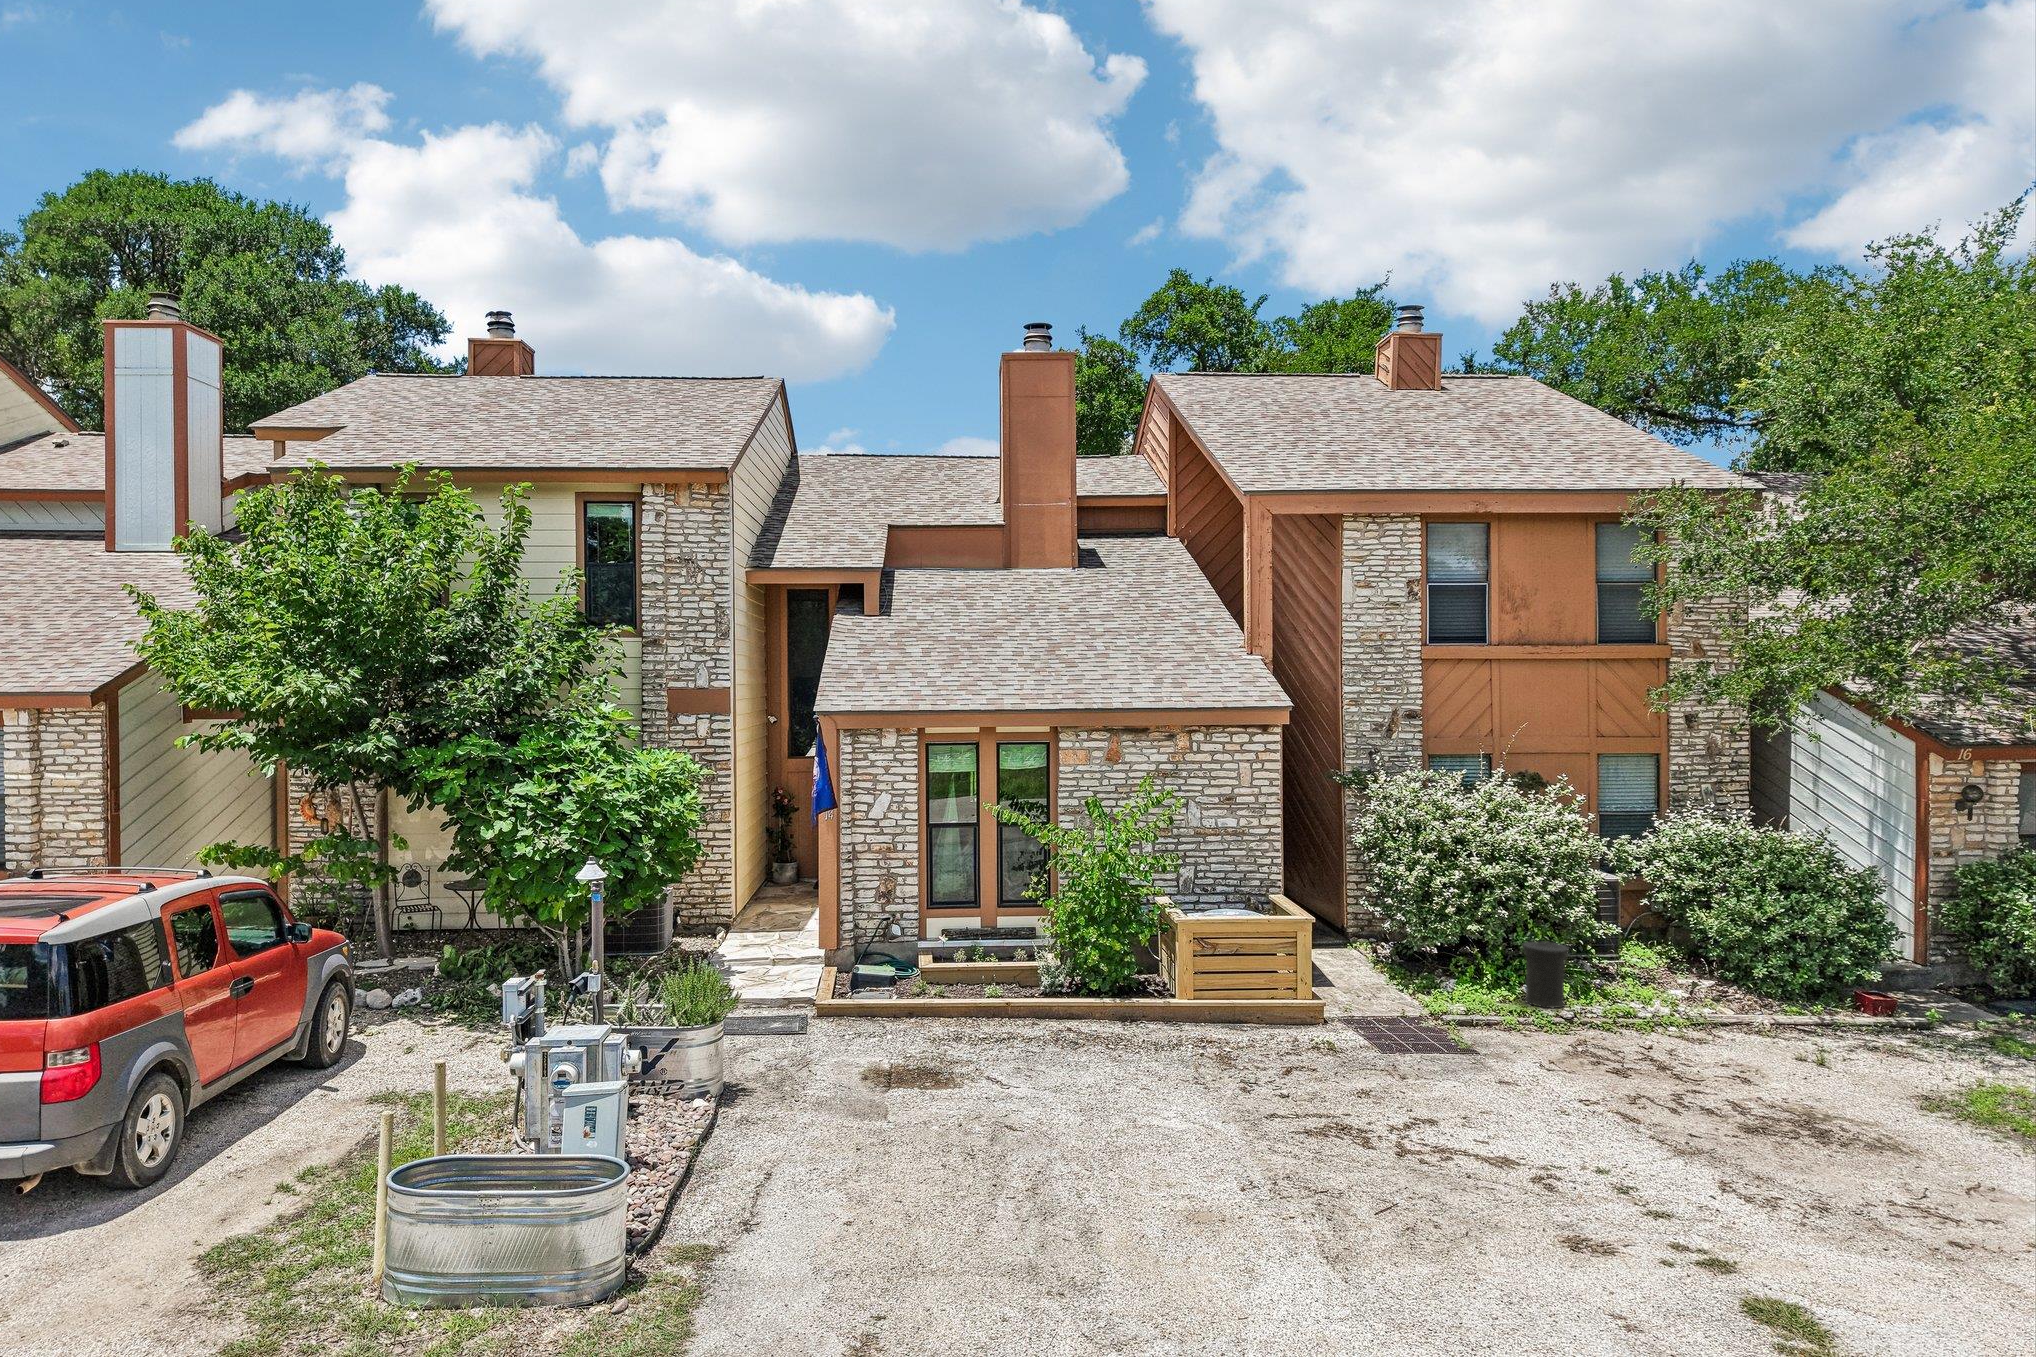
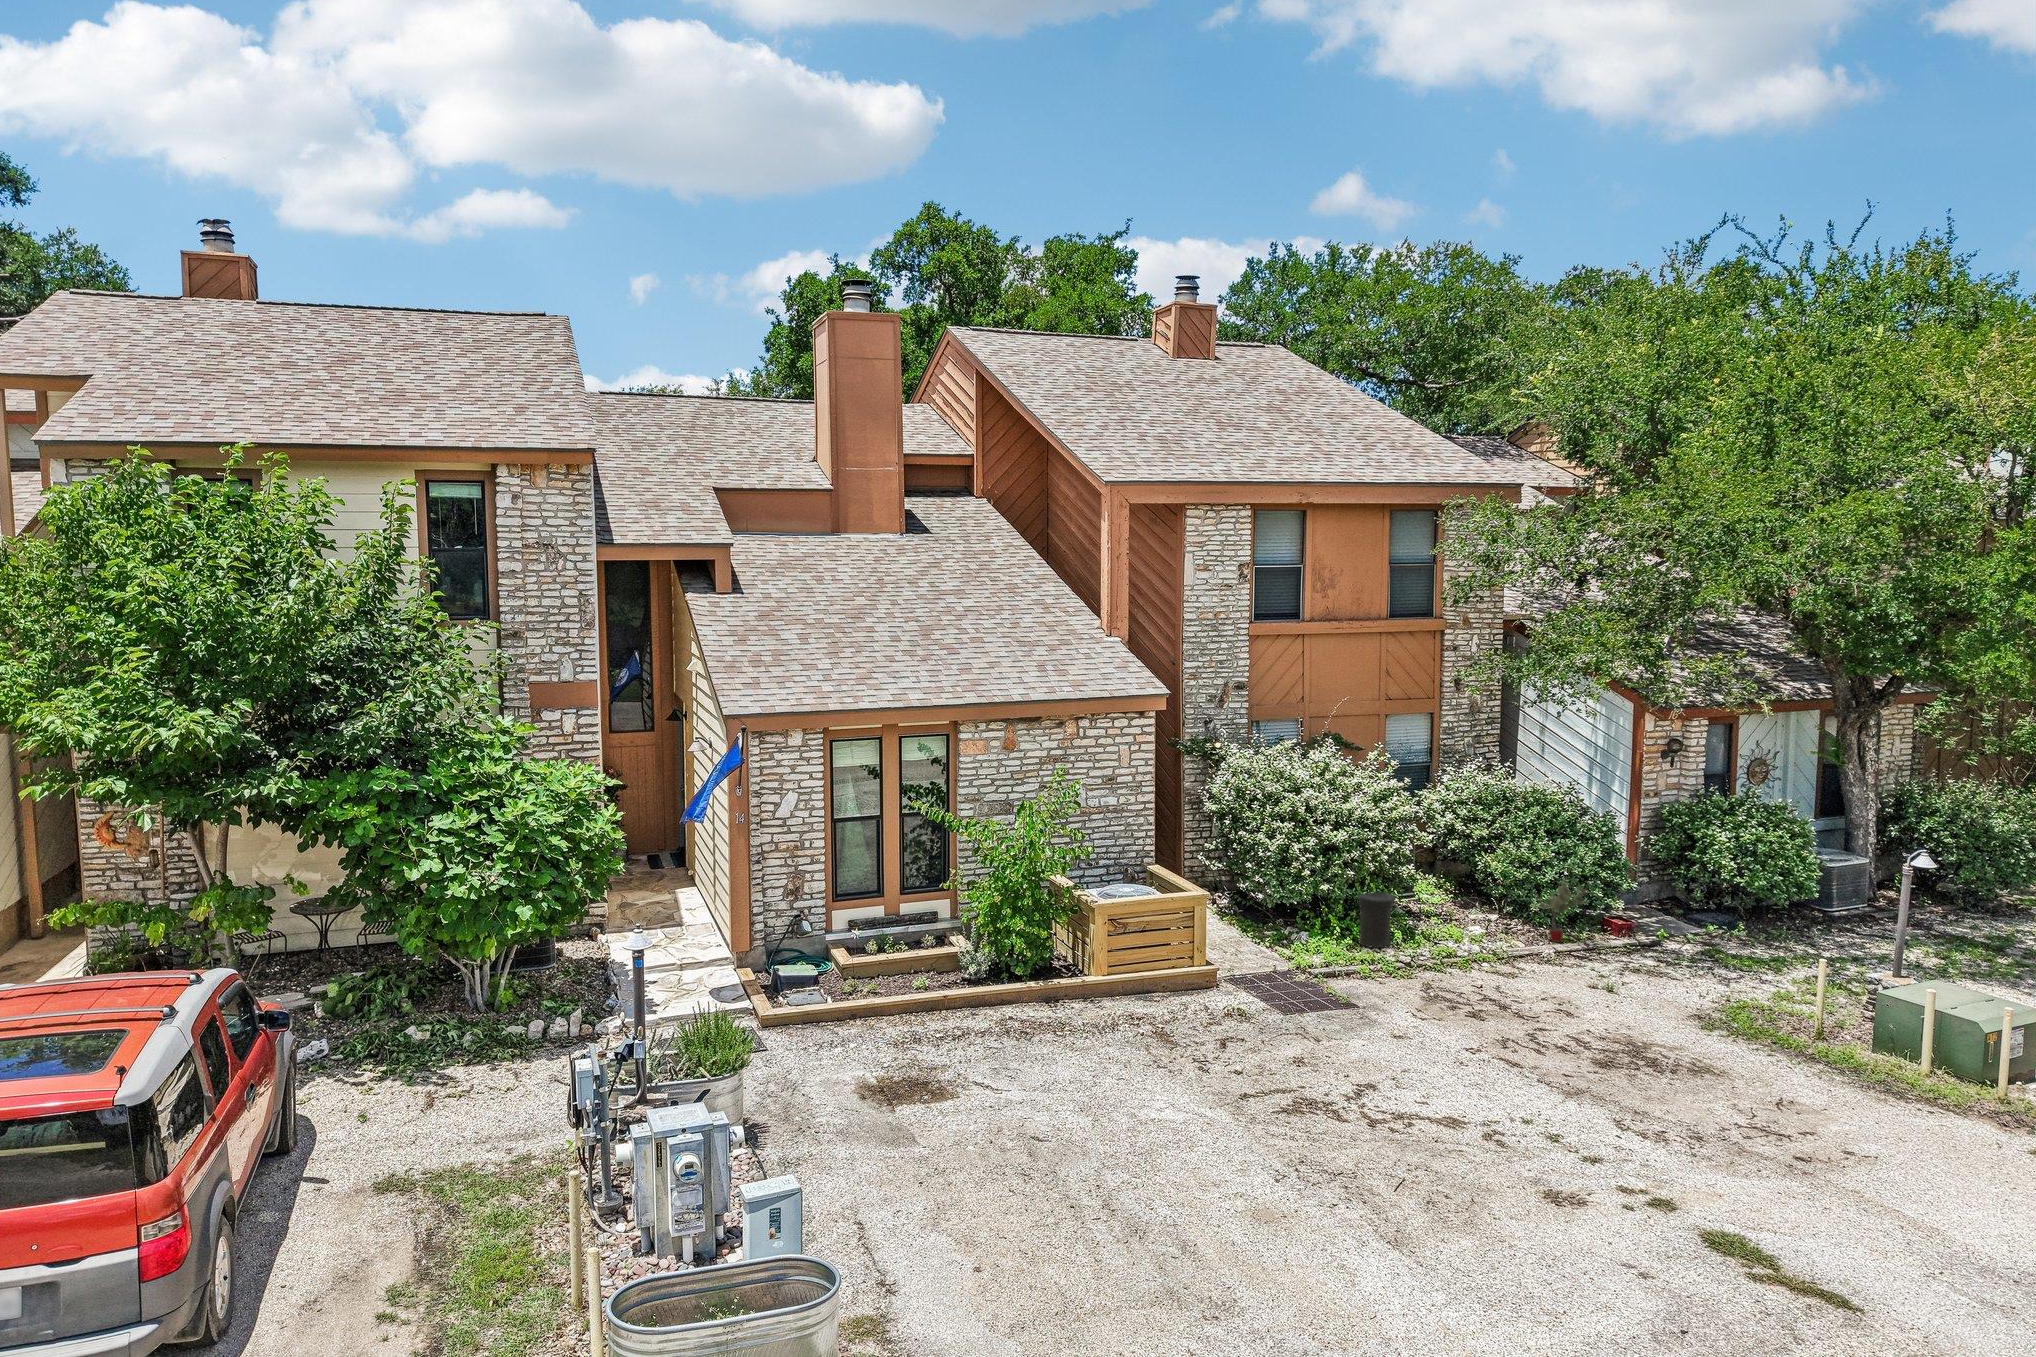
potted tree: none [1755,940,1834,1021] -> present [1532,881,1586,942]

